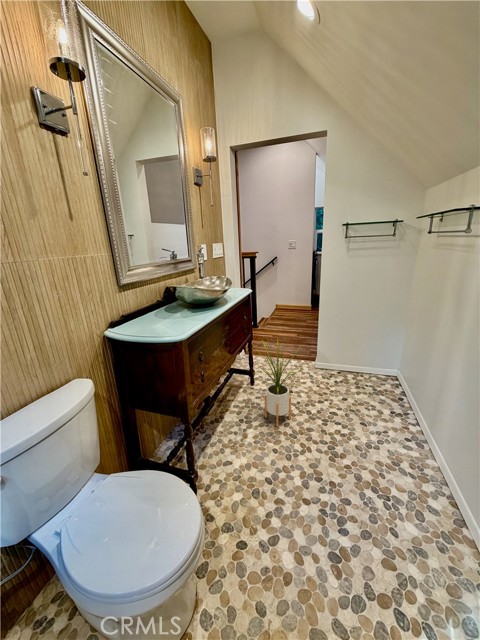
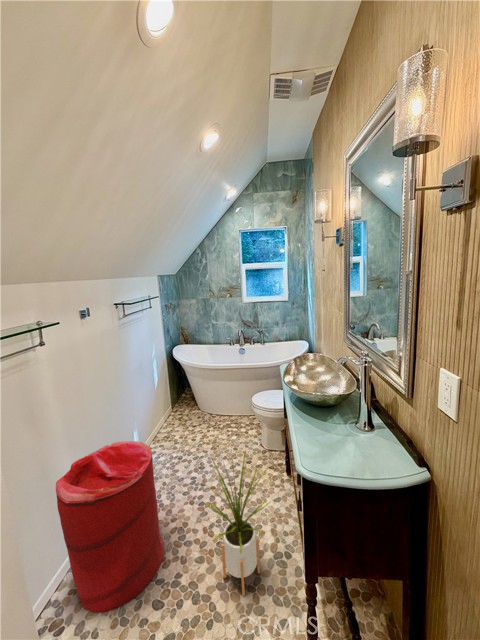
laundry hamper: none [343,346,444,468] -> present [56,441,165,613]

